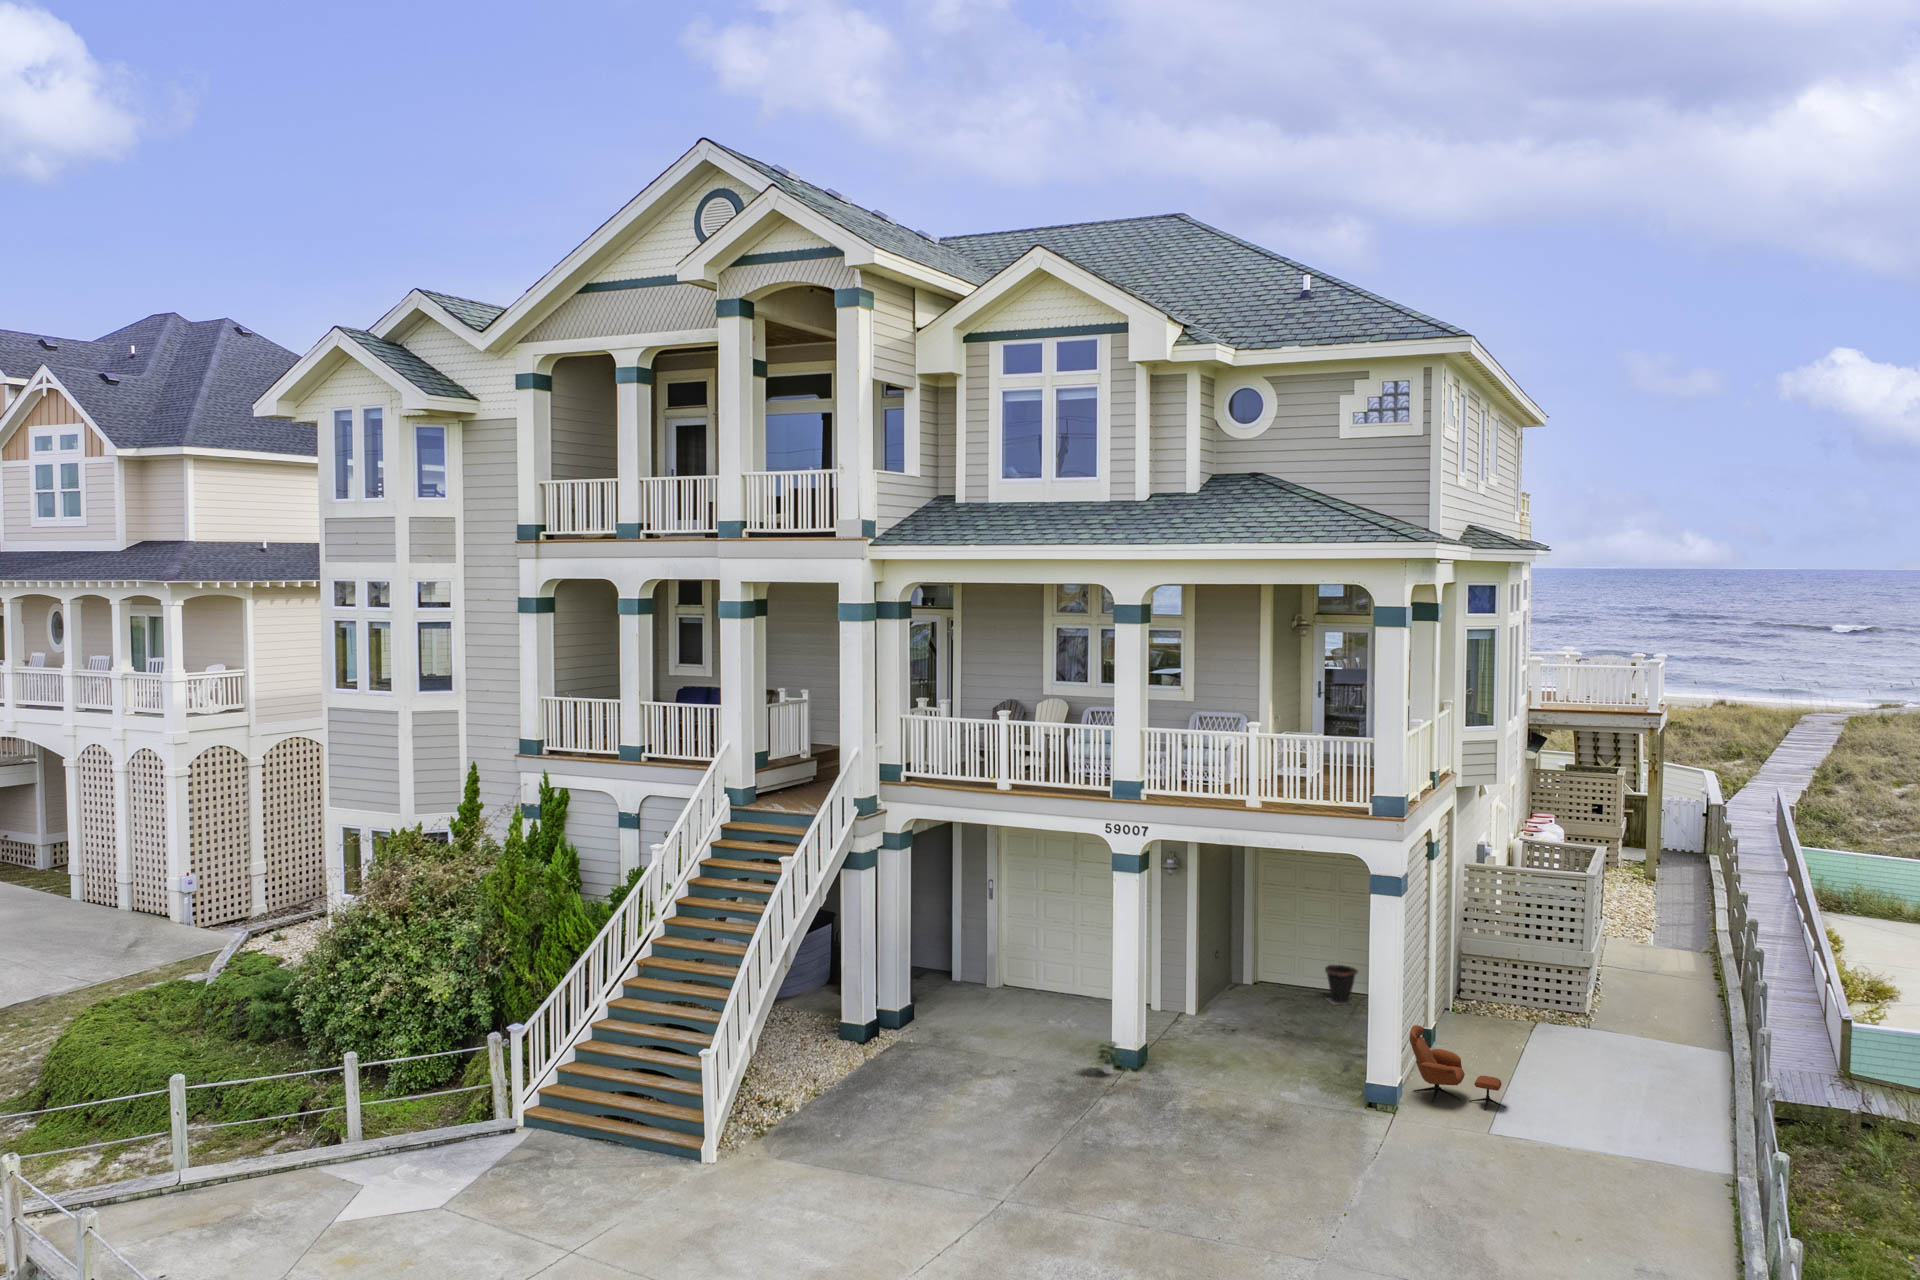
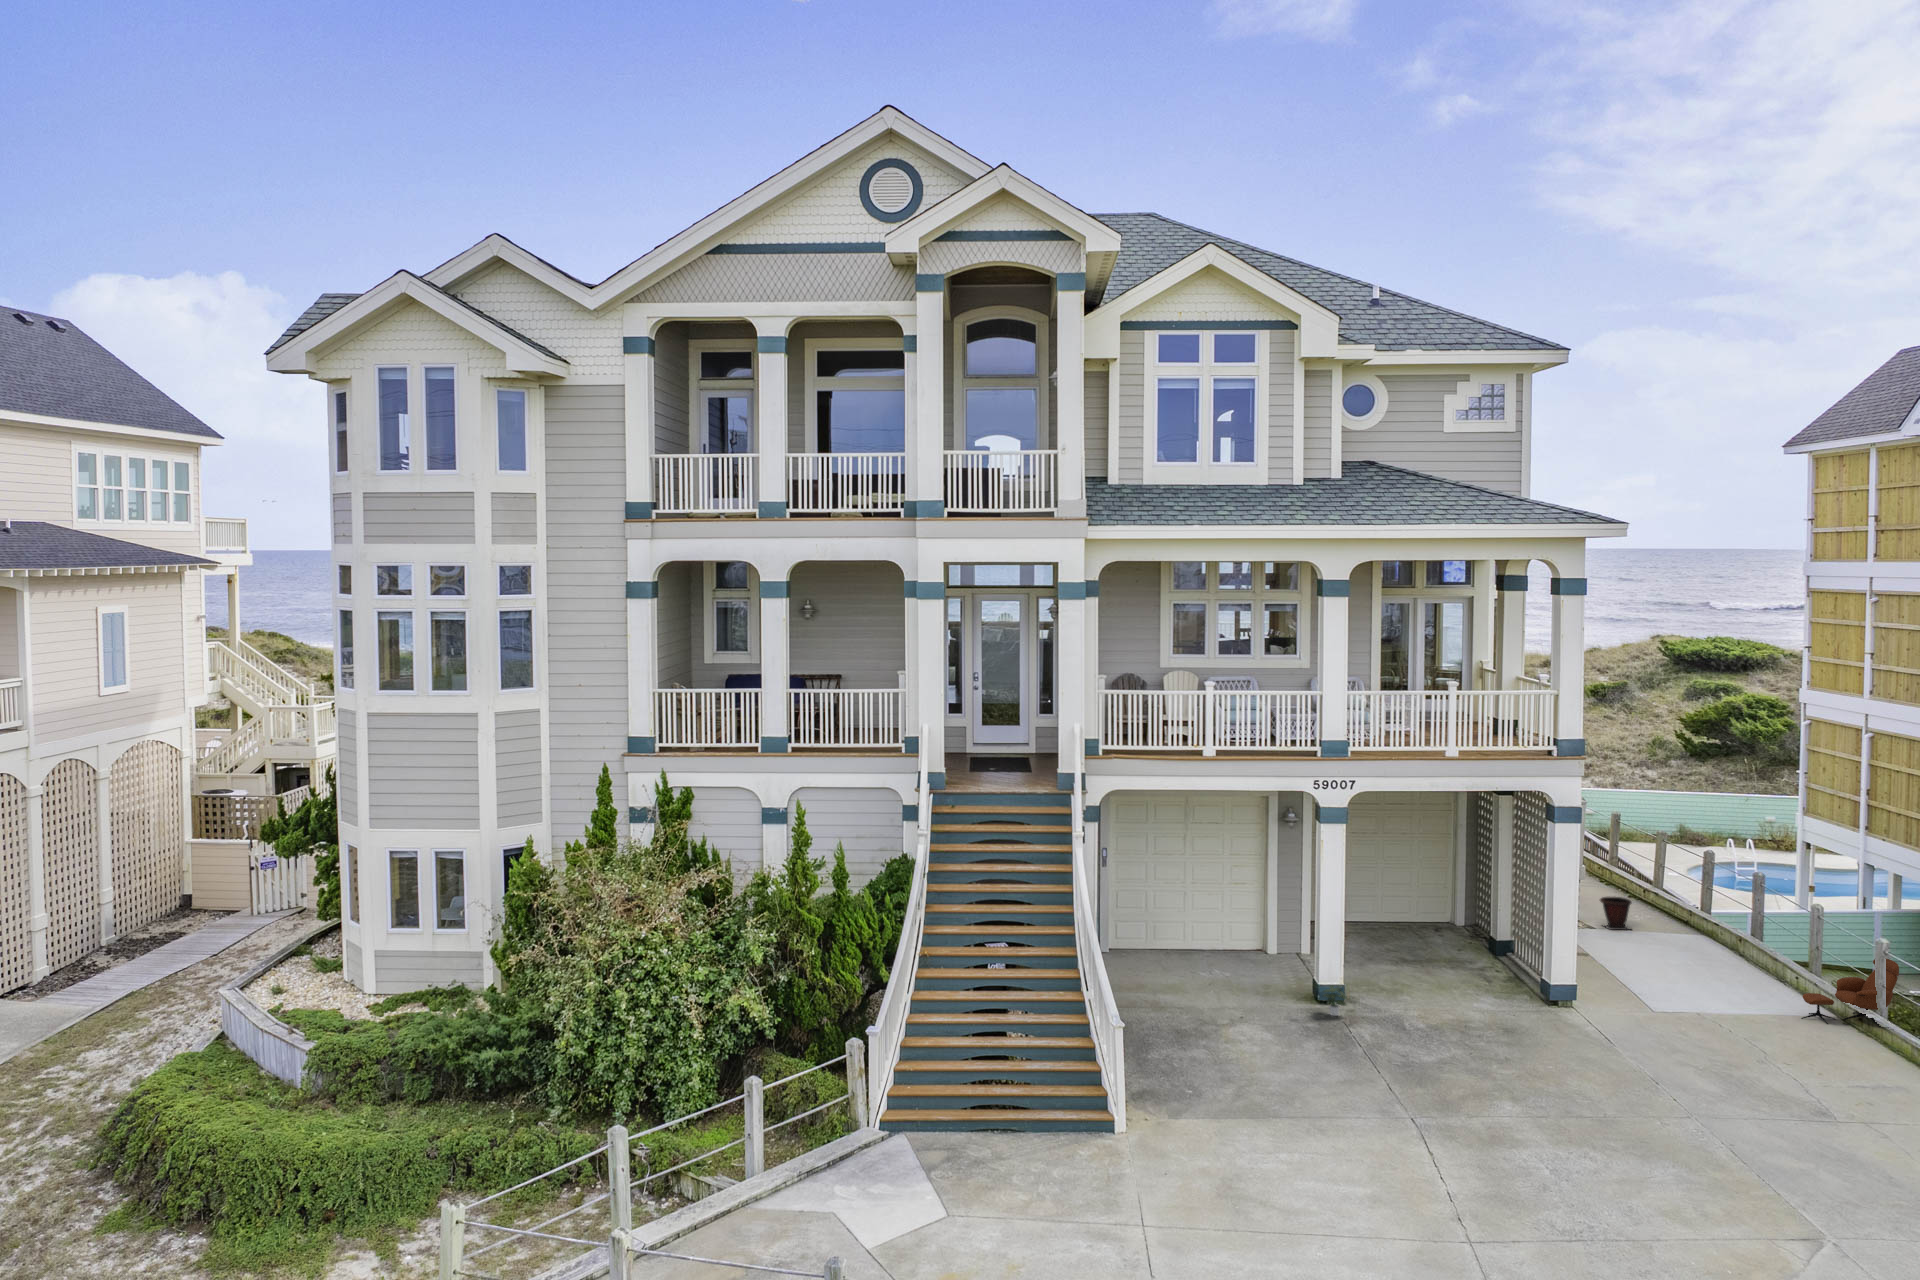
bucket: present [1325,965,1358,1005] -> present [1600,897,1632,930]
lounge chair: present [1410,1025,1506,1110] -> present [1802,959,1899,1027]

